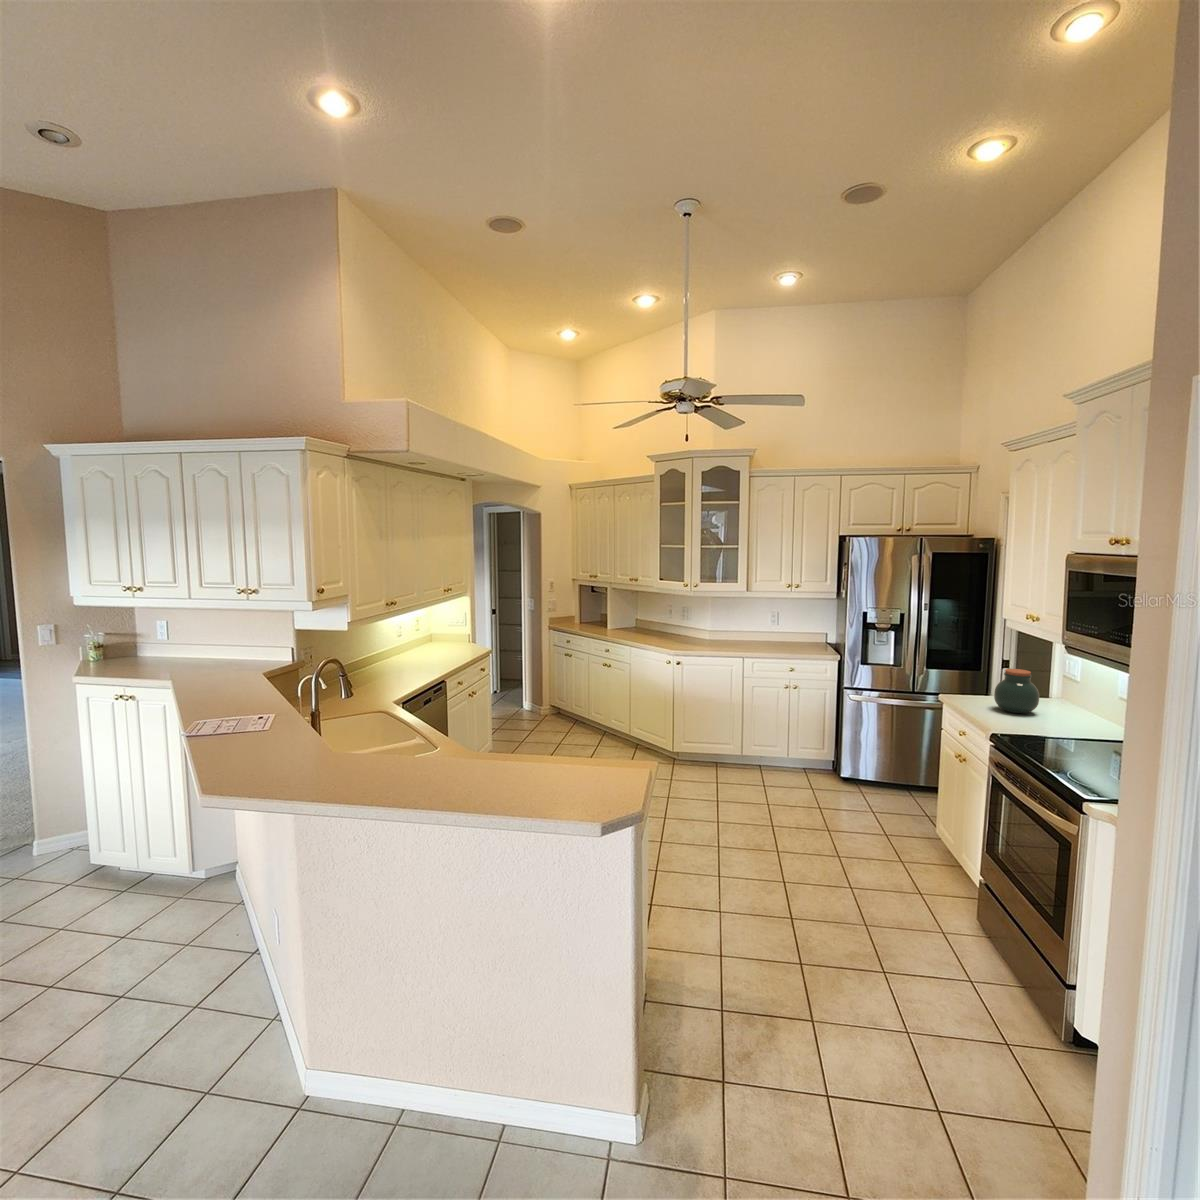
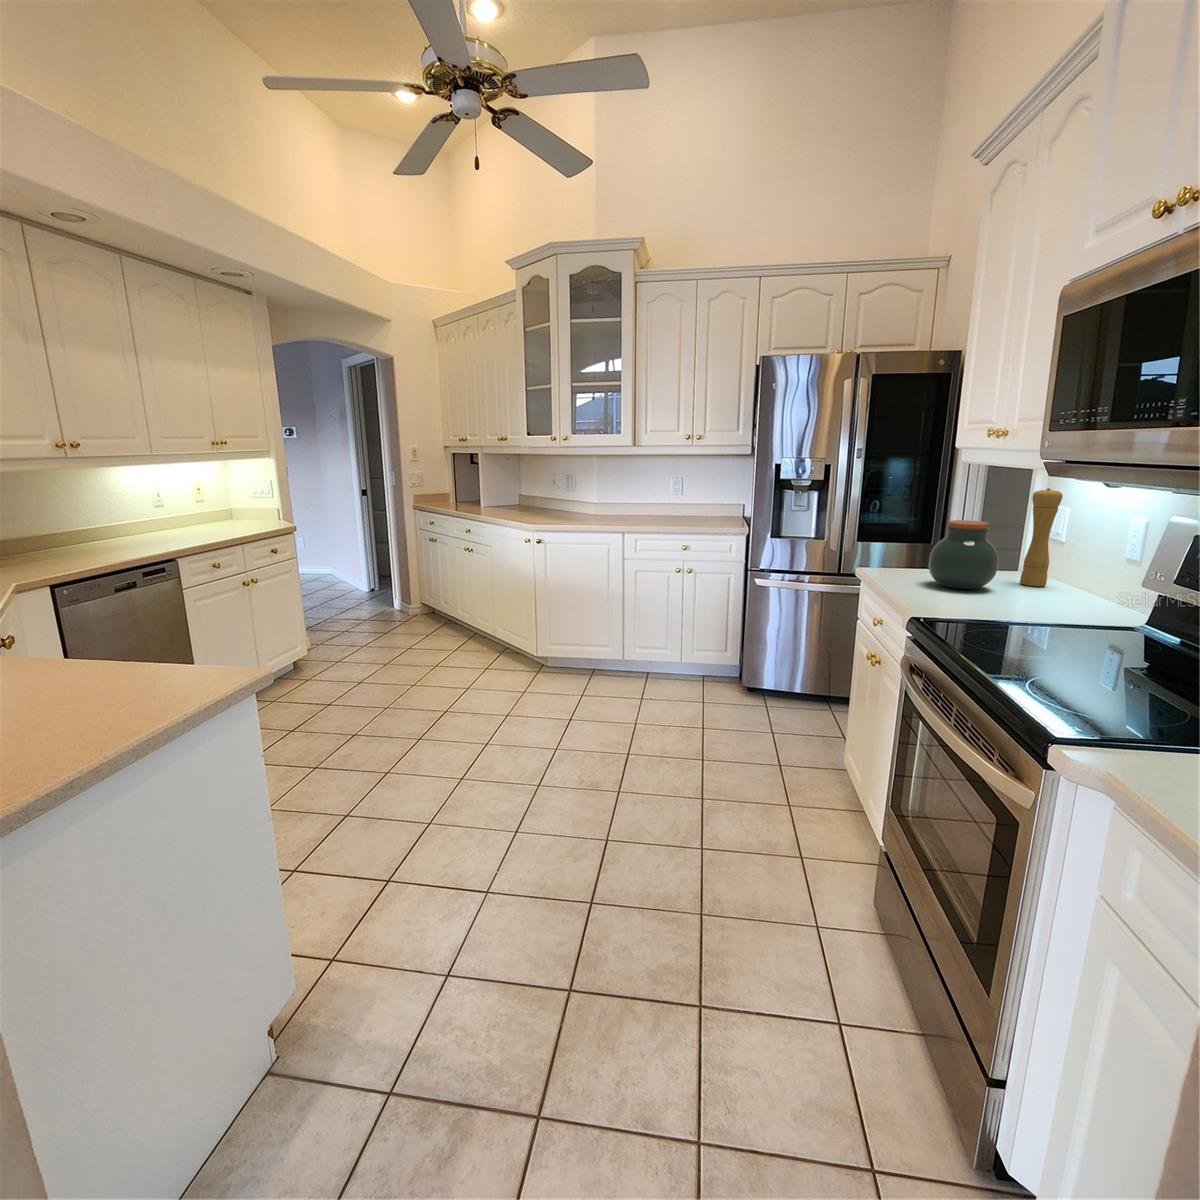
pepper mill: none [1054,650,1076,711] -> present [1020,489,1063,586]

